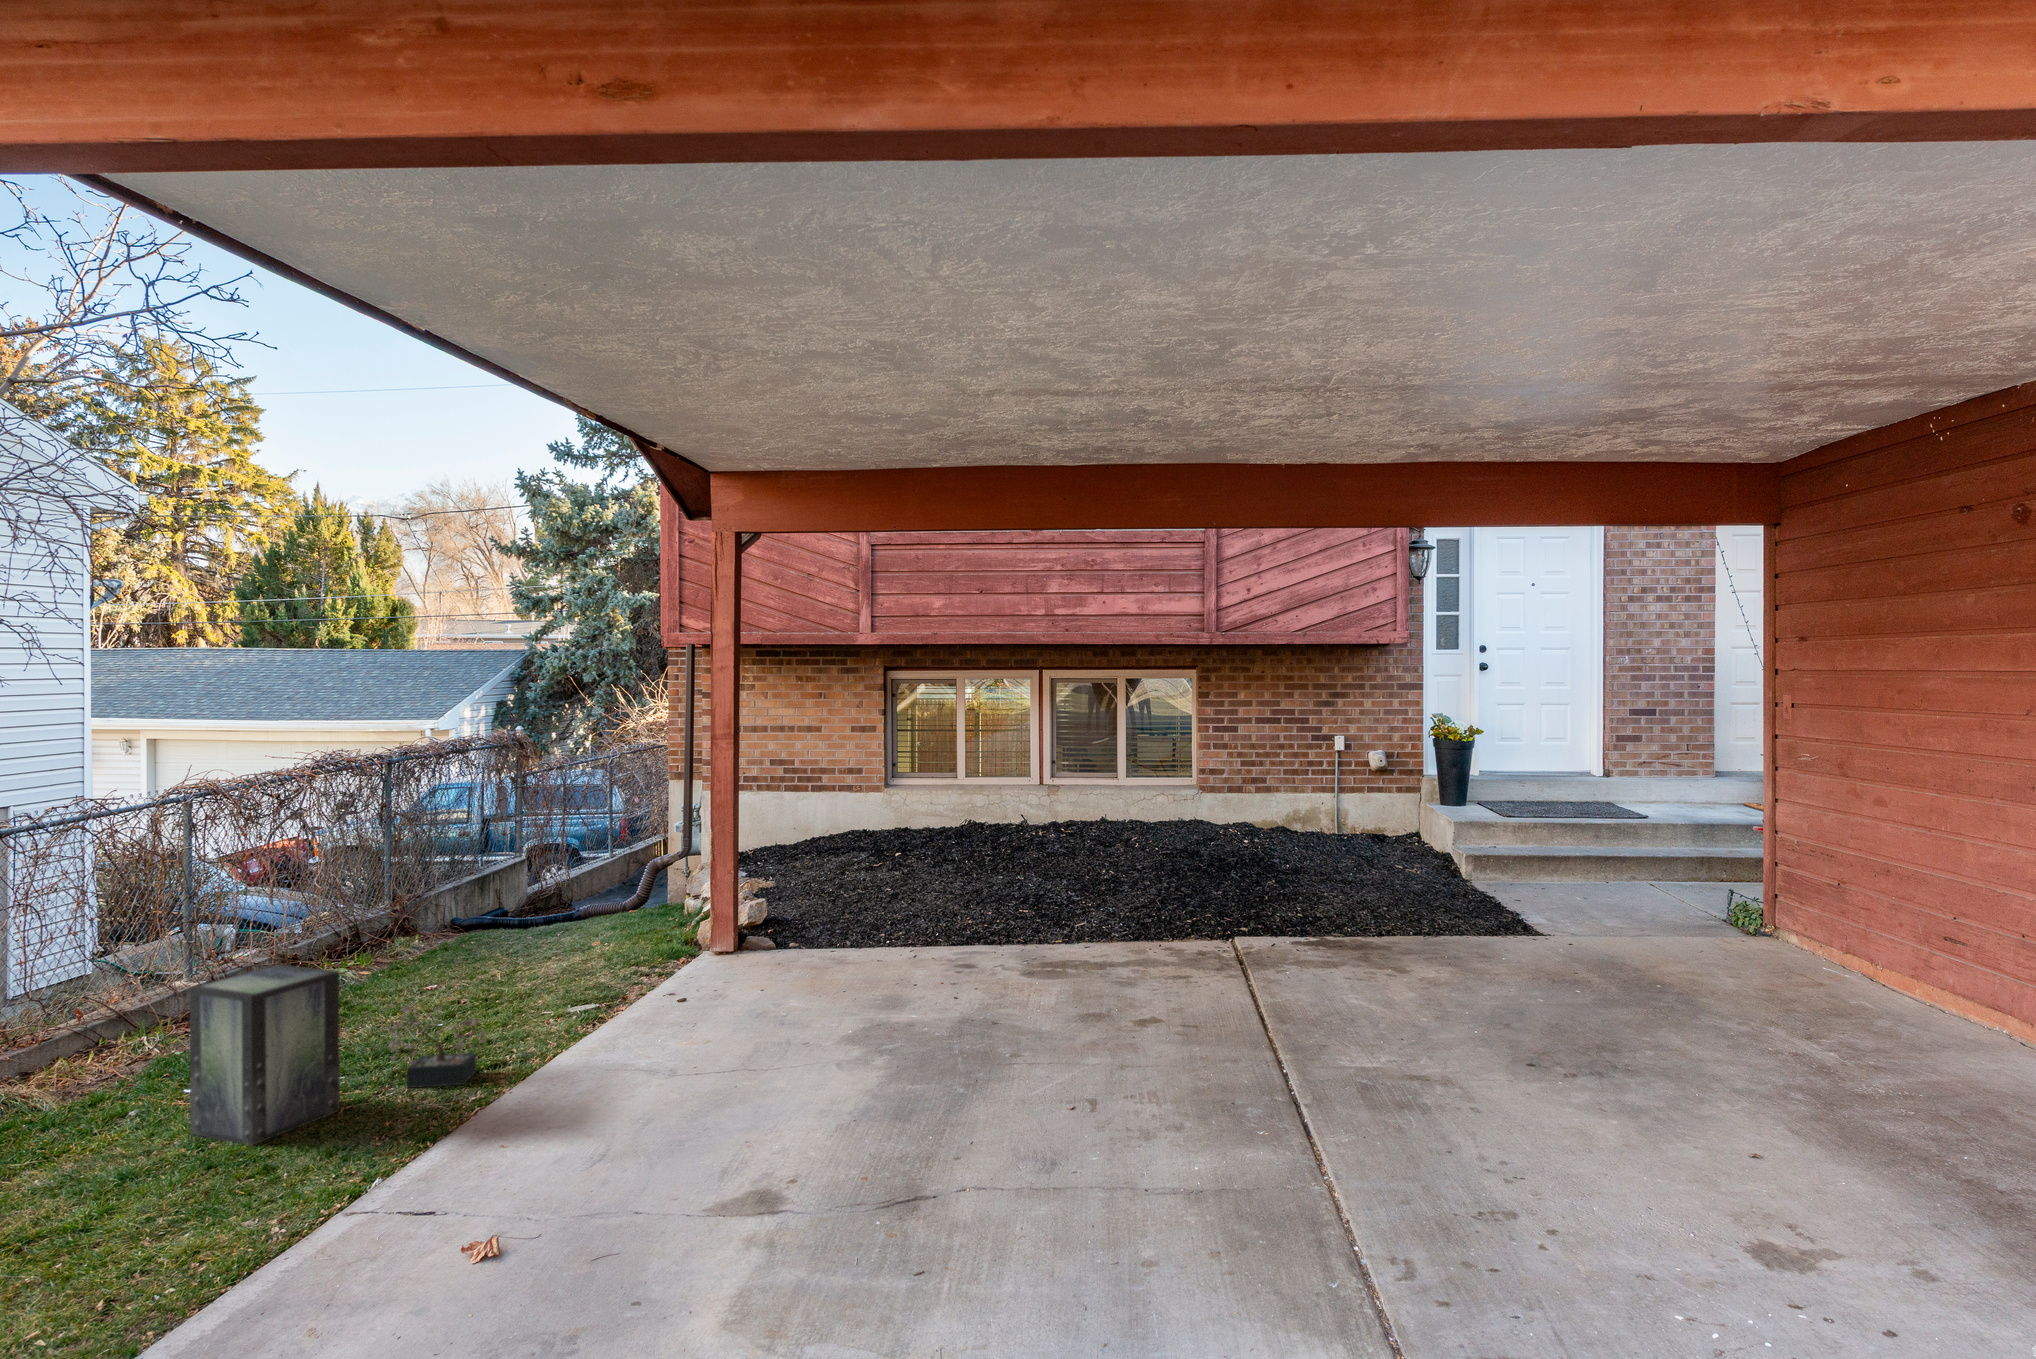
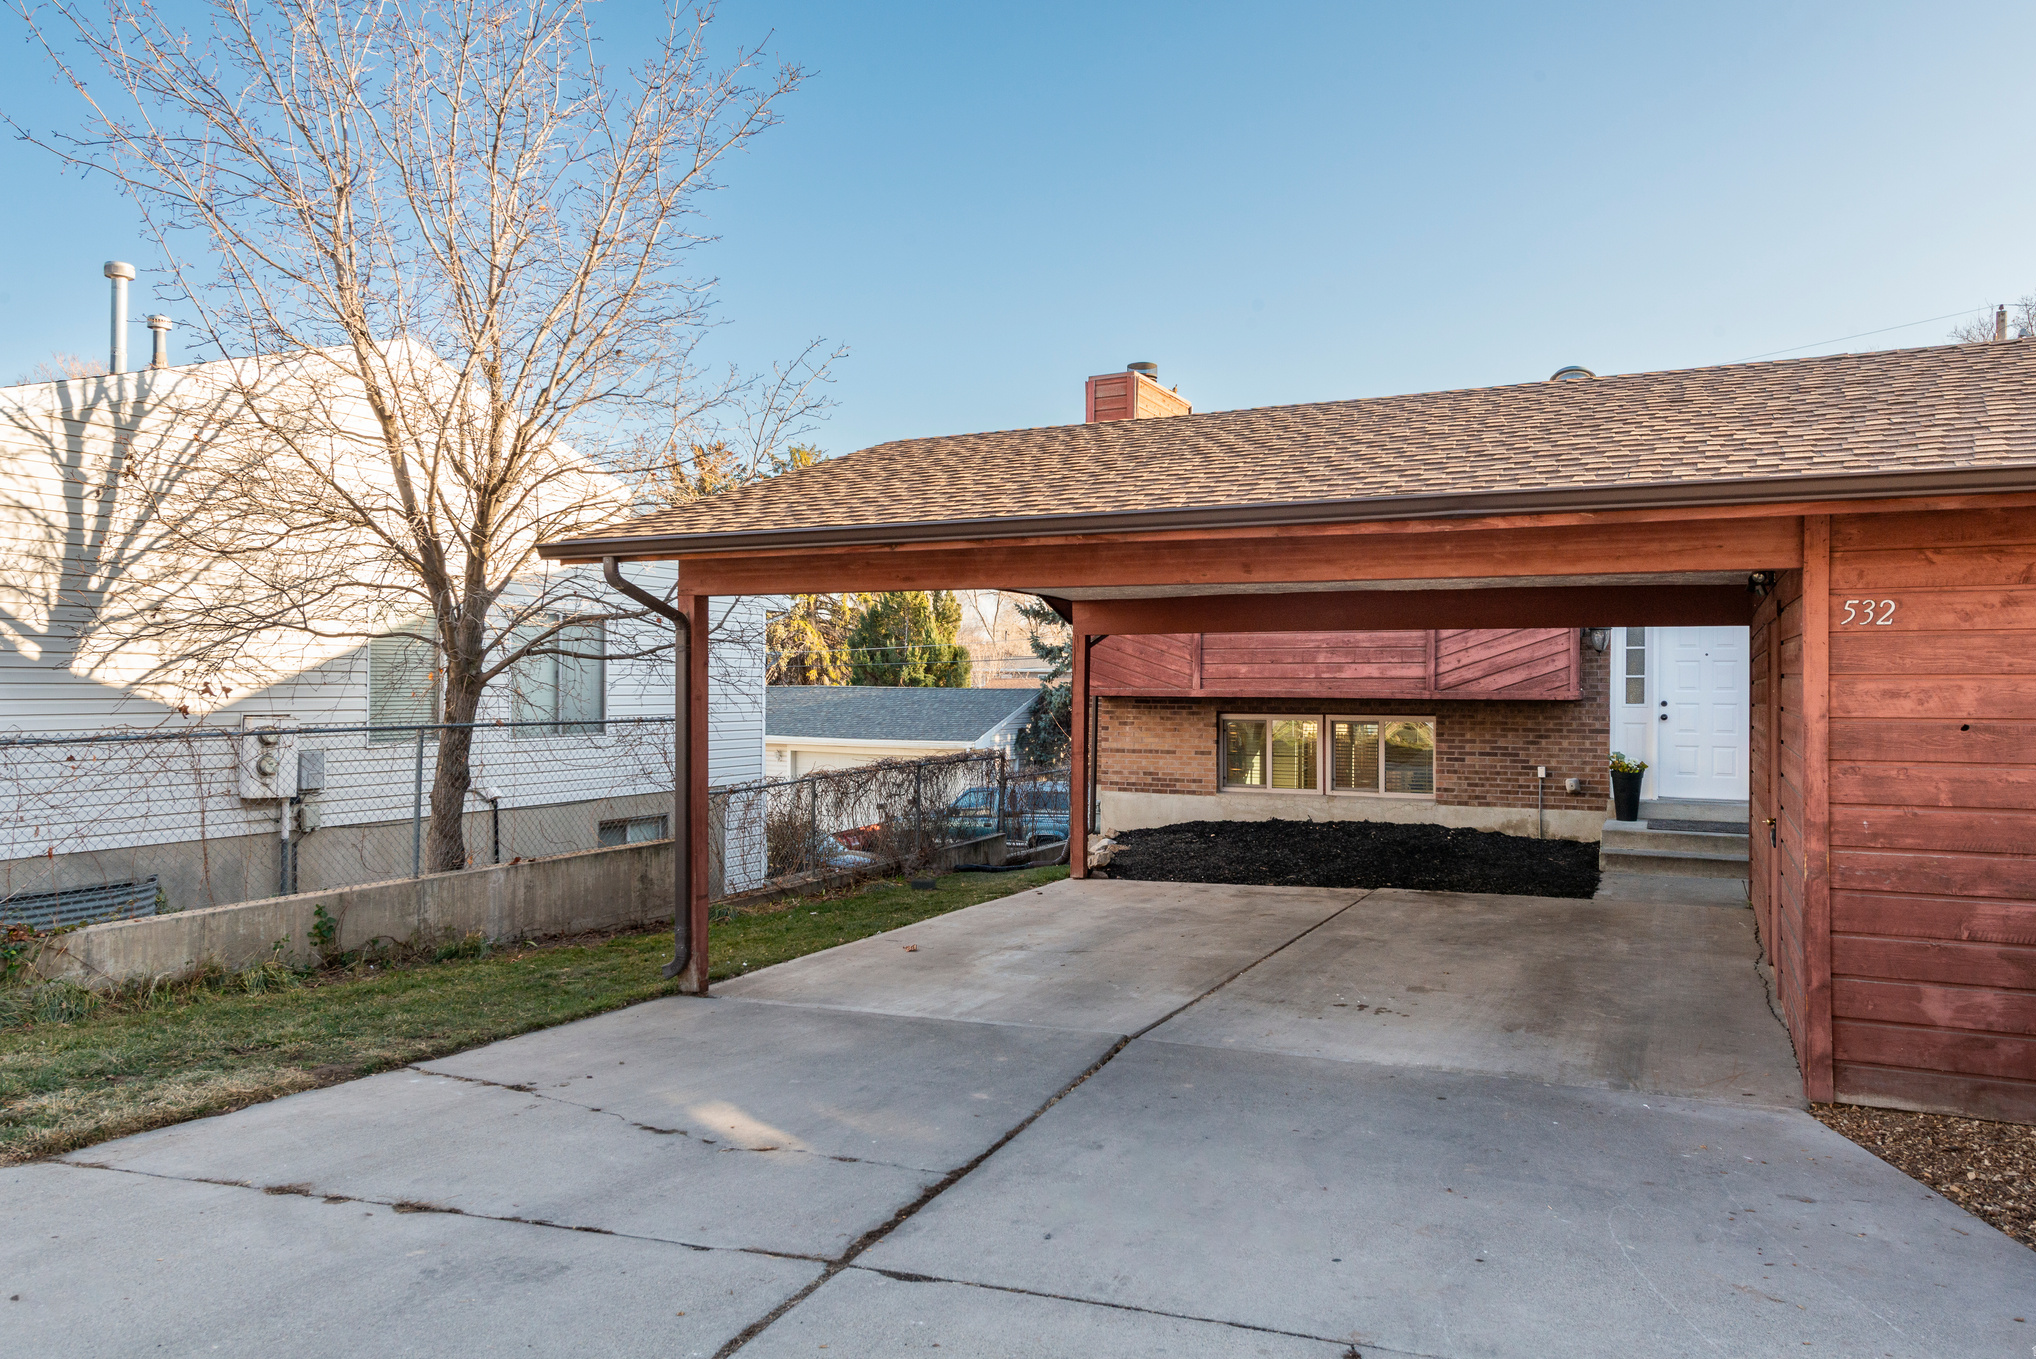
storage box: present [190,964,340,1145] -> none [841,834,887,894]

